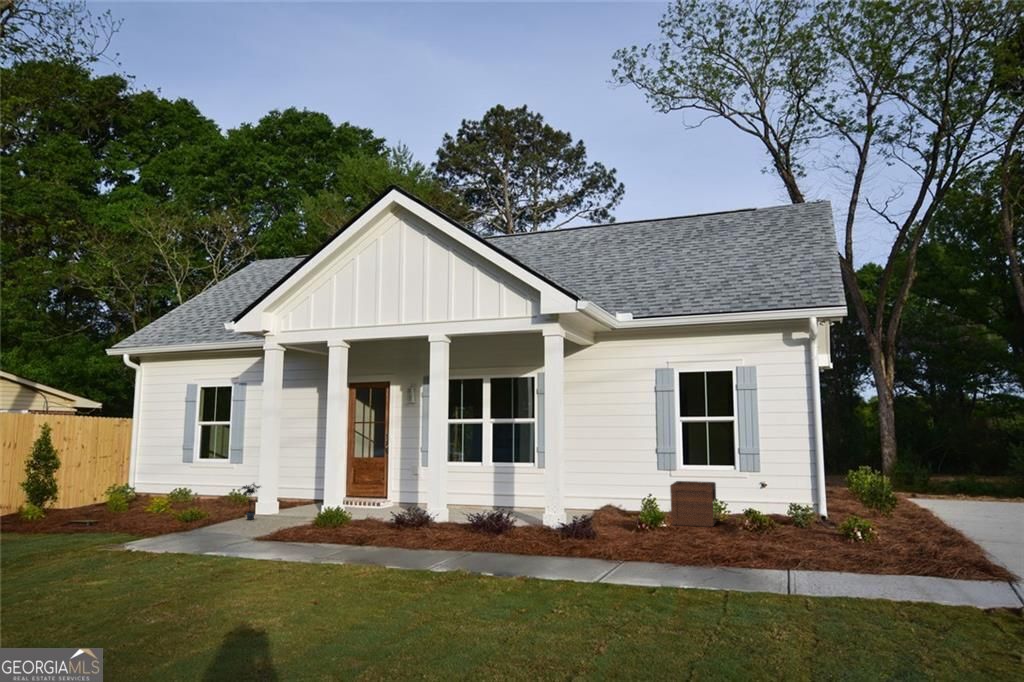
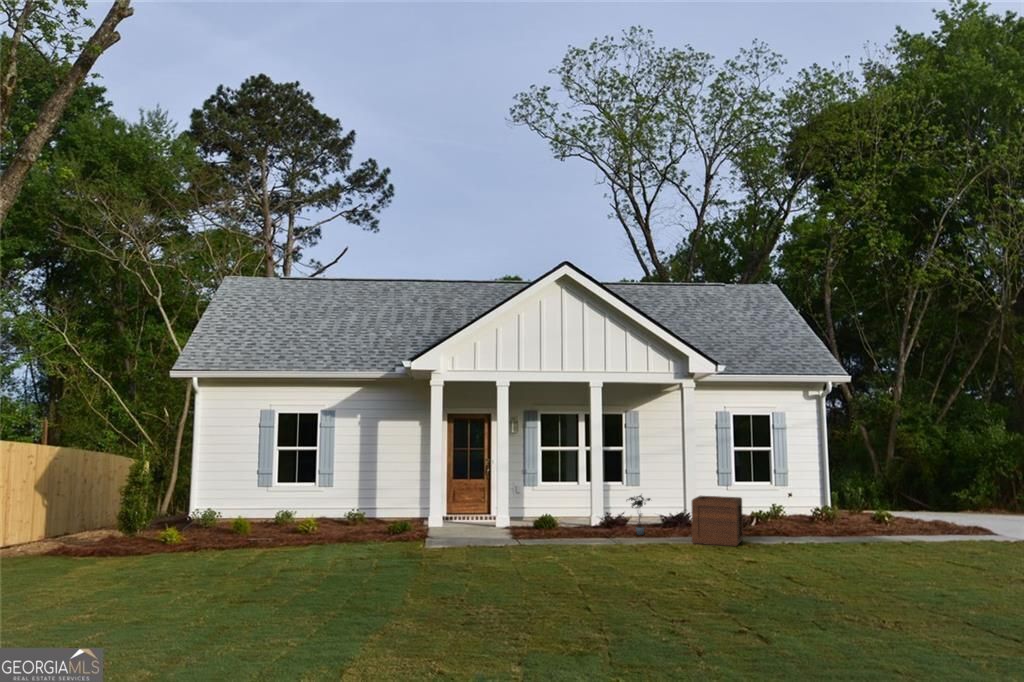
potted plant: present [242,484,260,520] -> present [629,495,650,535]

